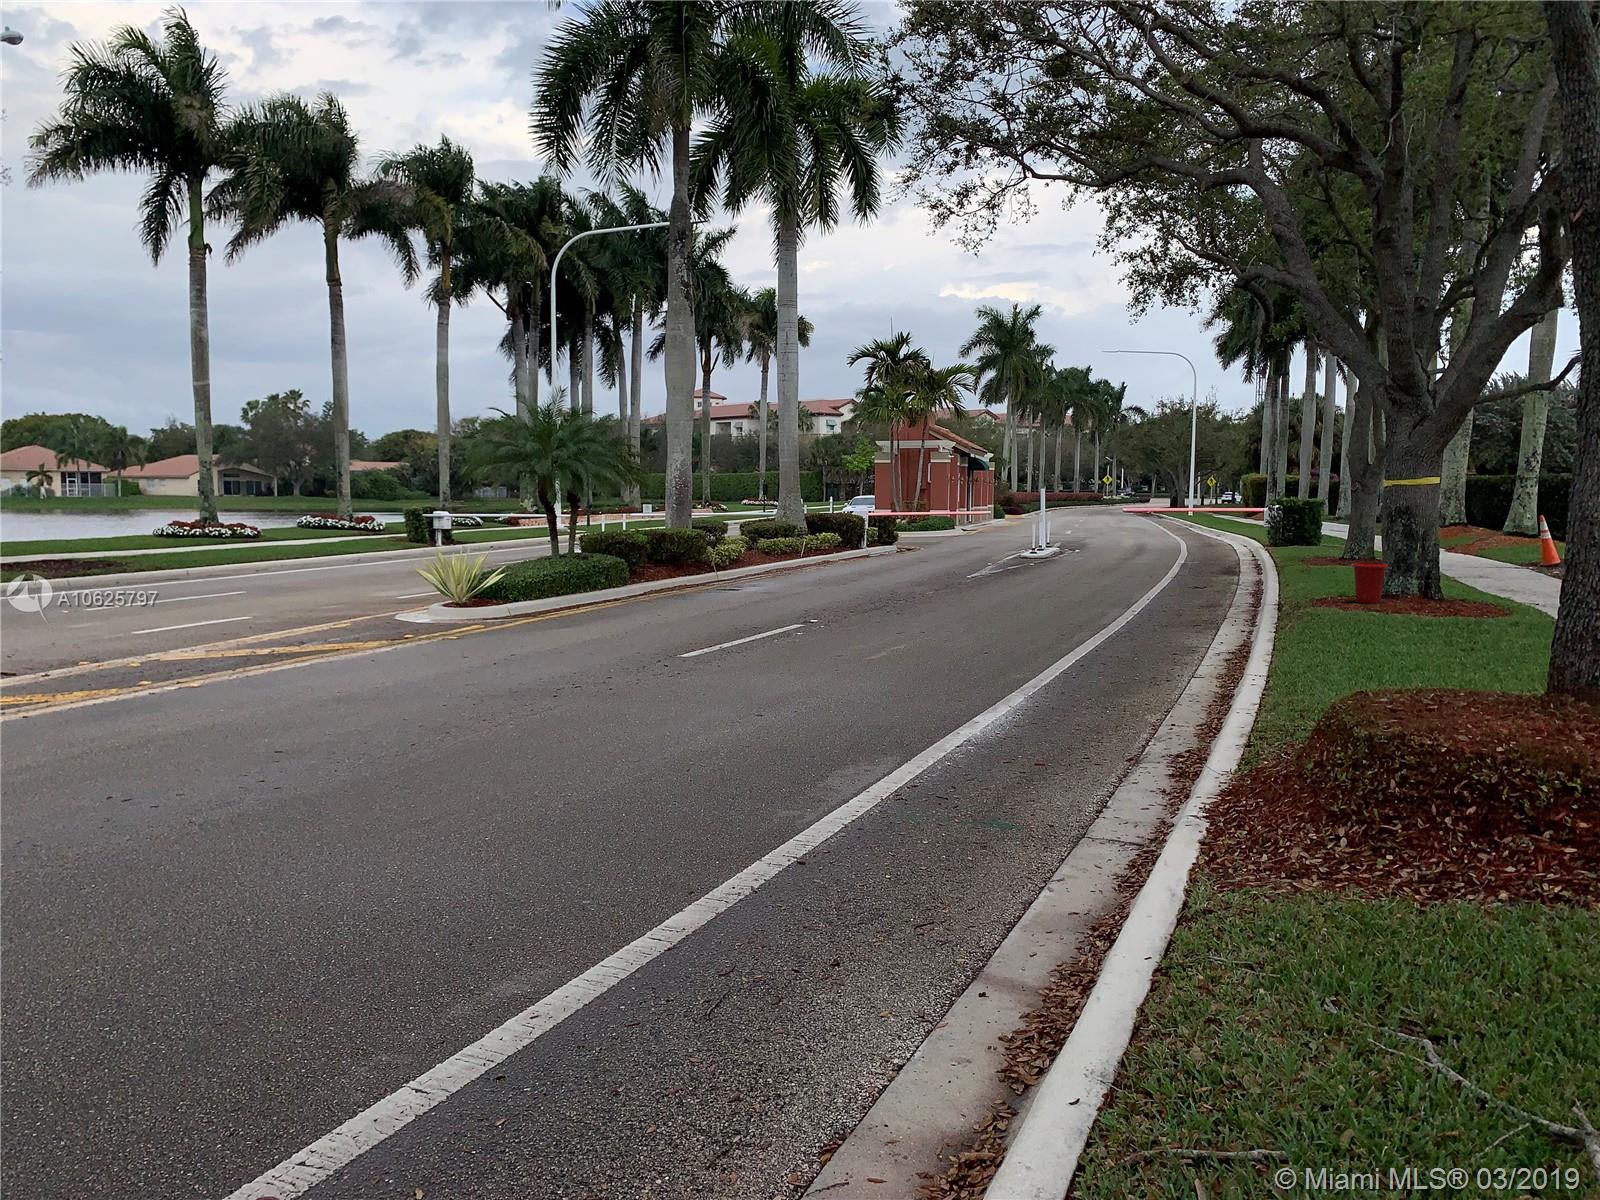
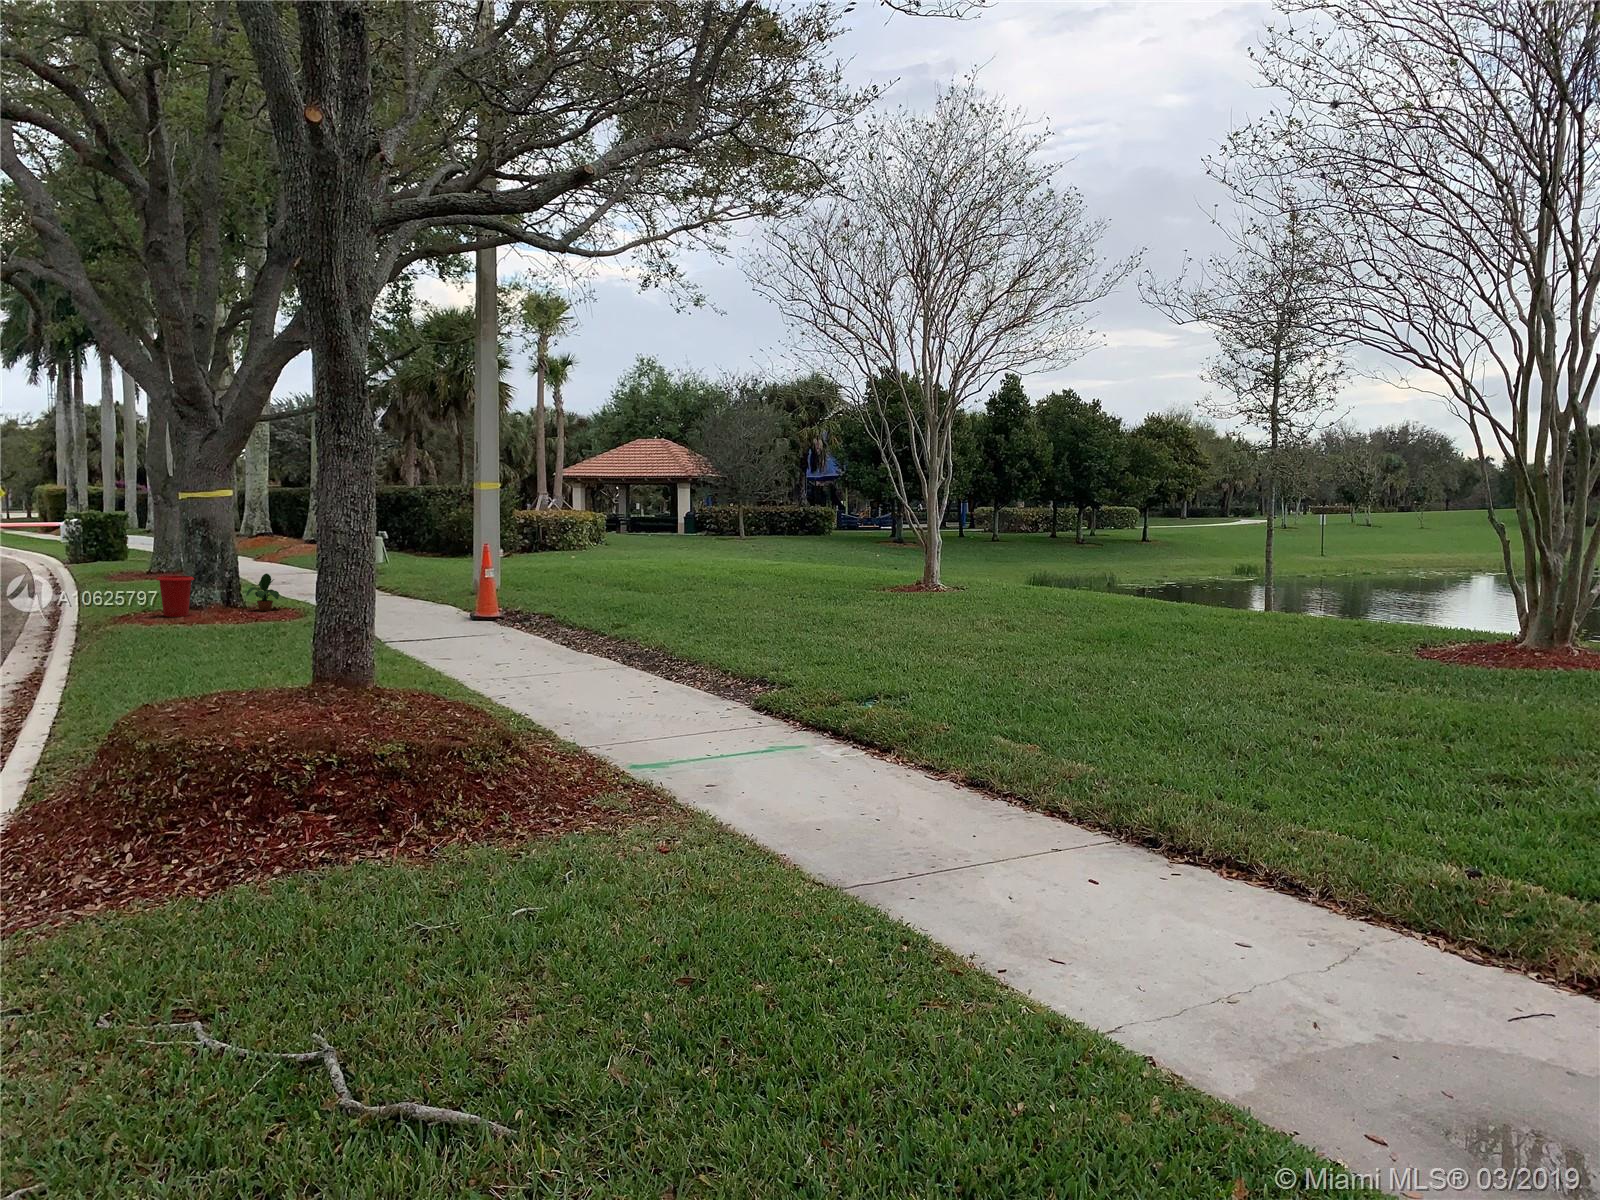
potted plant: none [1441,563,1479,602] -> present [246,573,279,611]

